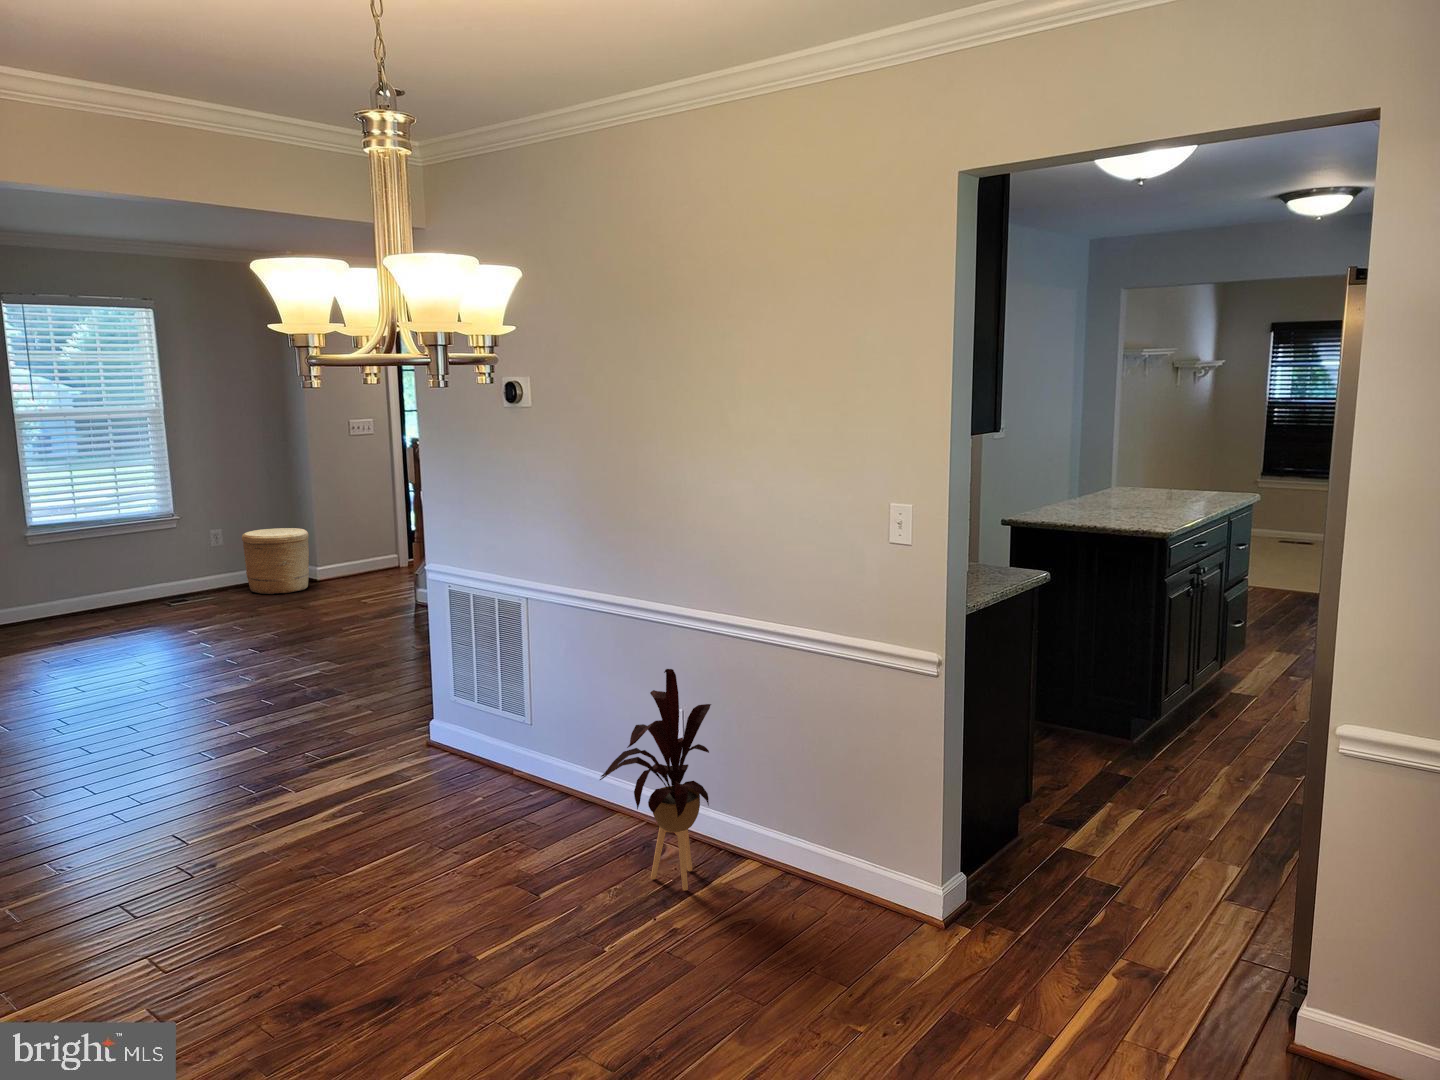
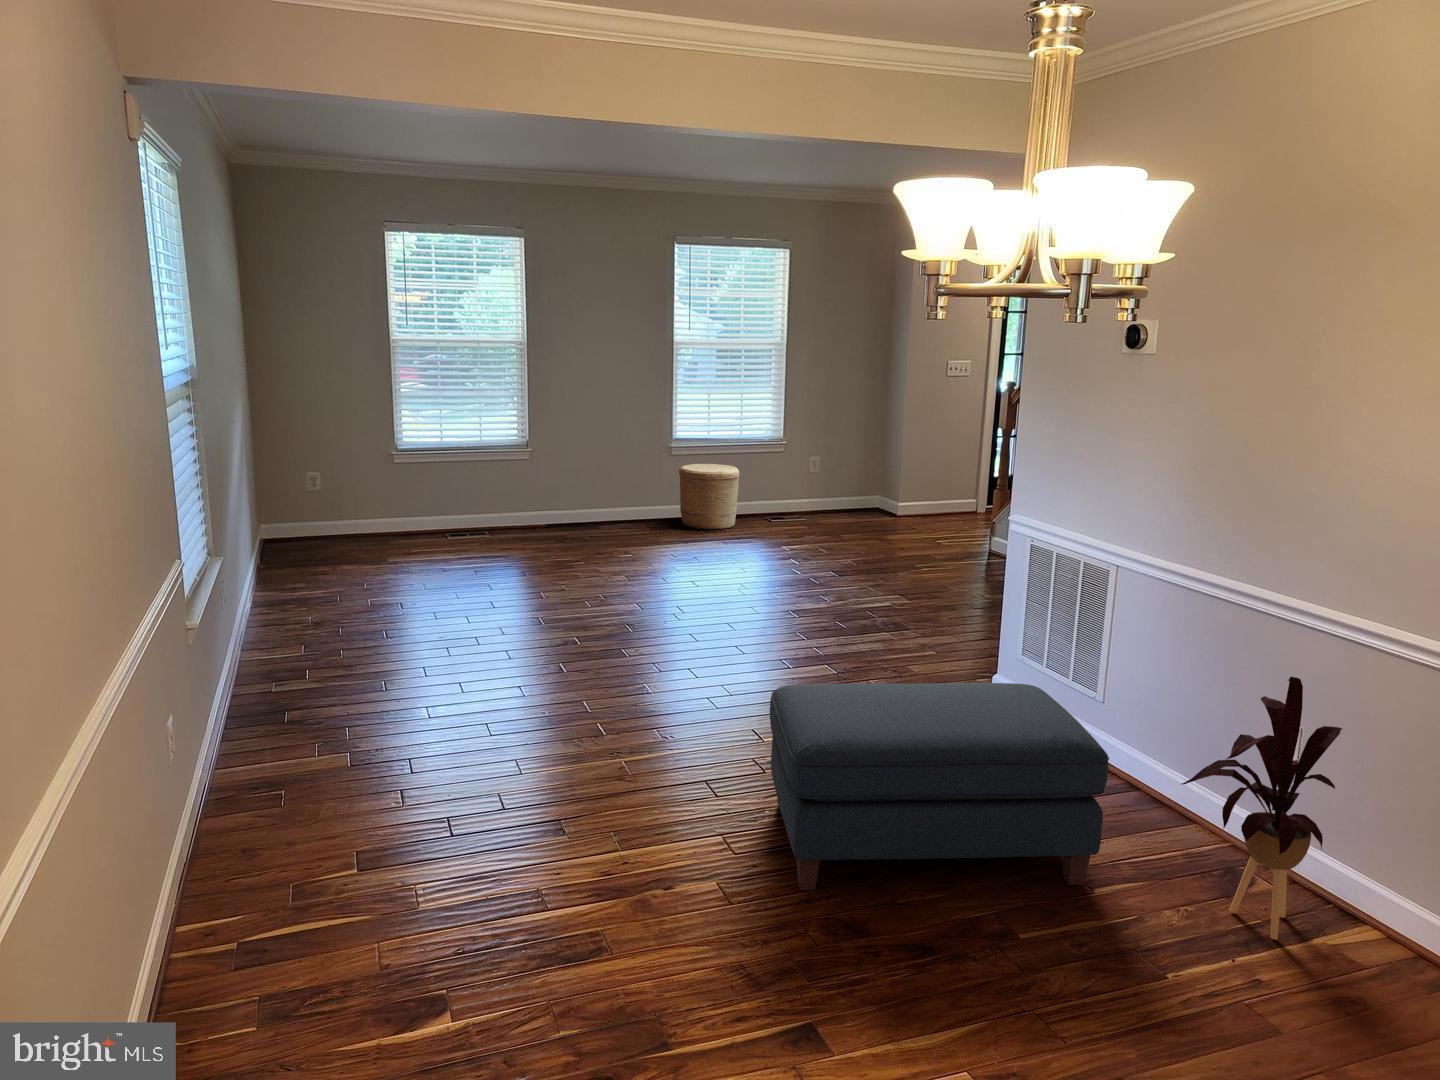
woven basket: present [242,528,309,594] -> present [679,464,739,530]
ottoman: none [188,723,540,986] -> present [770,683,1109,890]

